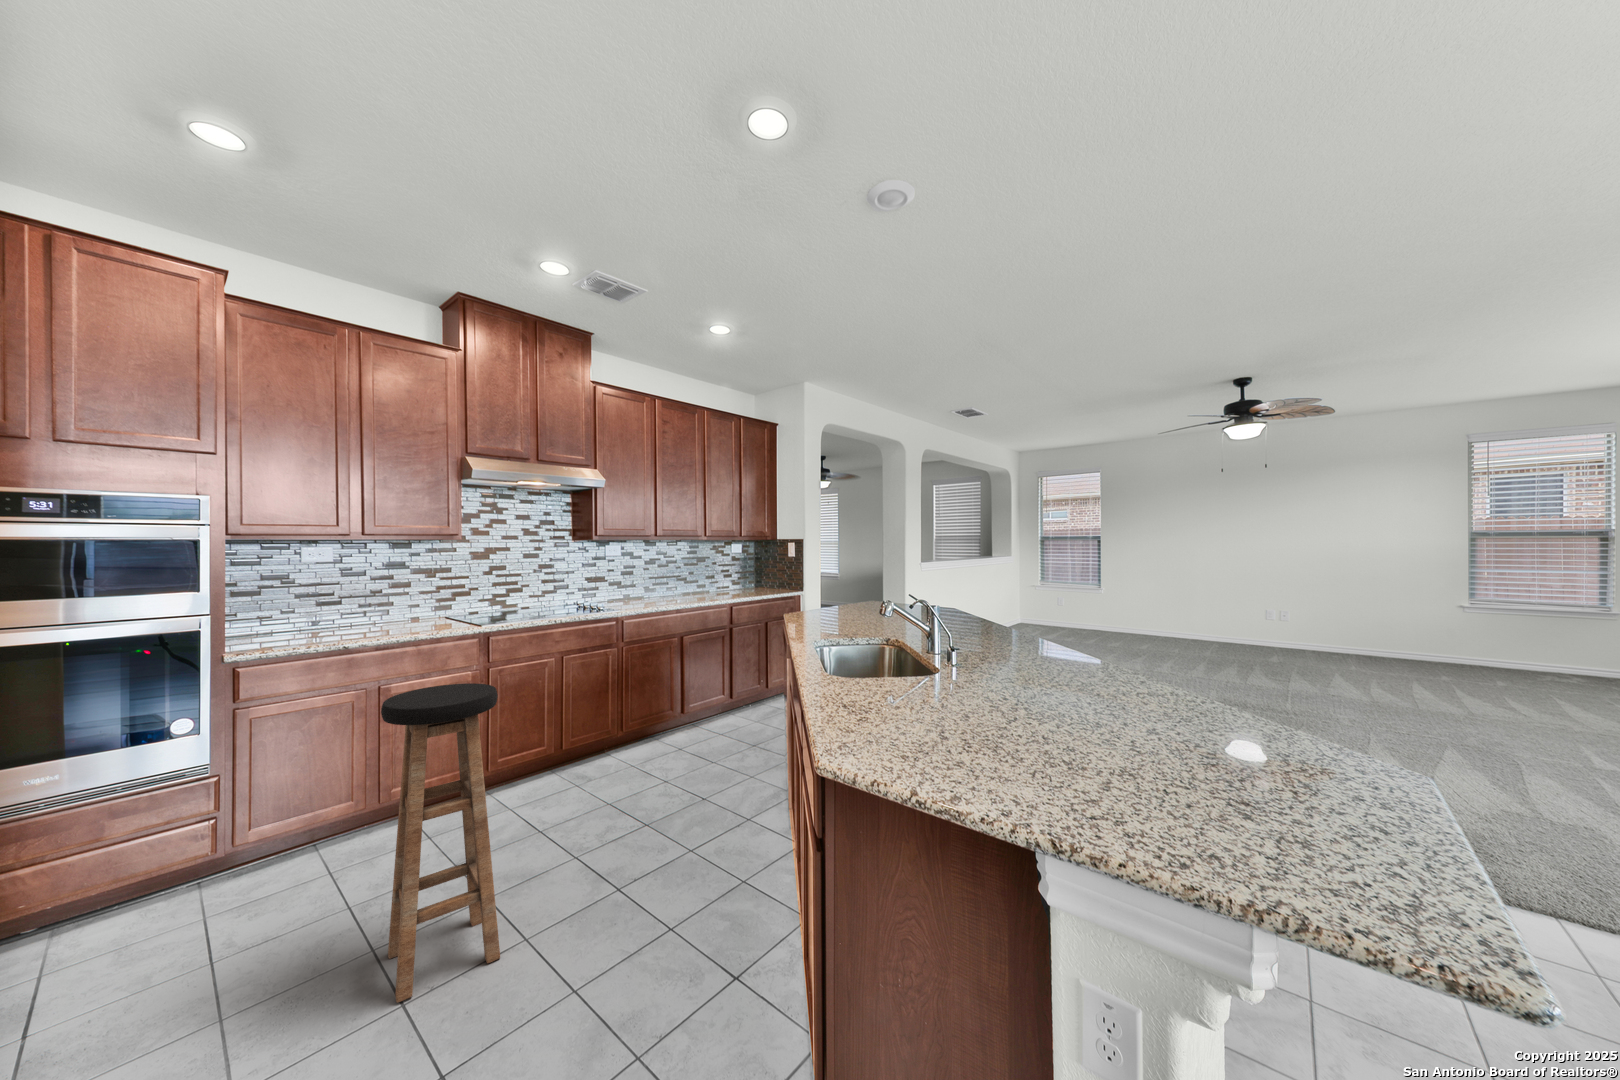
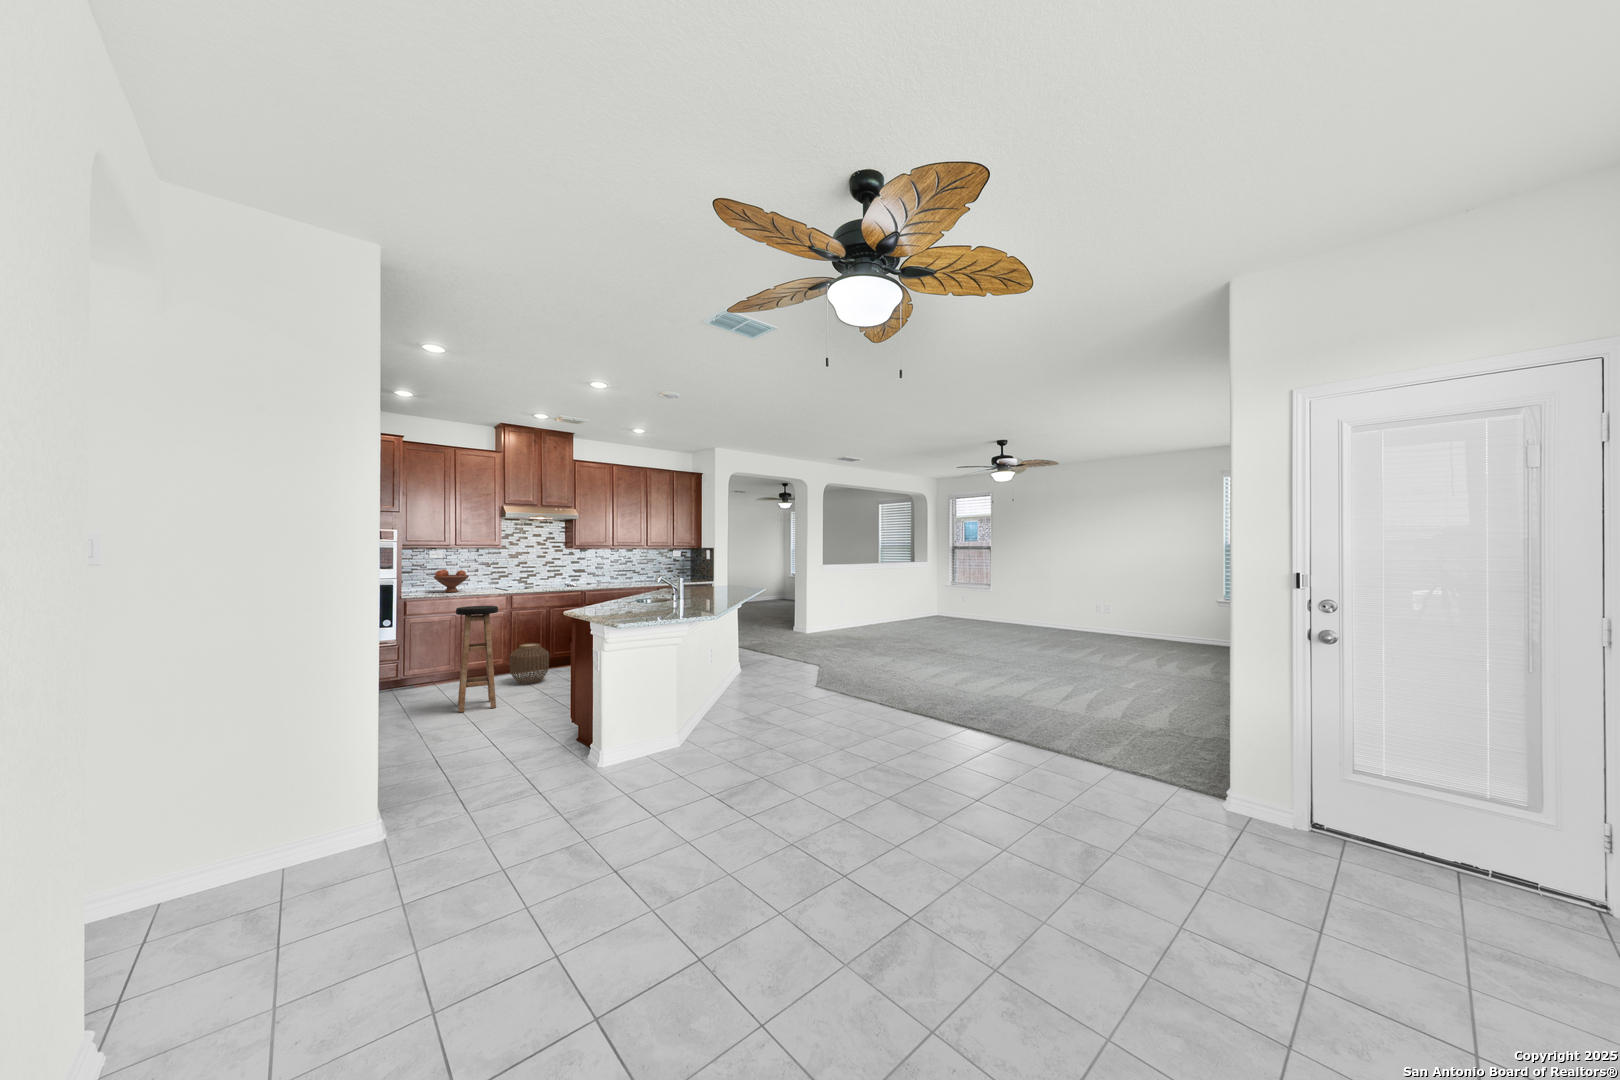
fruit bowl: none [312,586,395,636] -> present [434,570,469,592]
woven basket: none [499,738,582,832] -> present [510,643,549,684]

